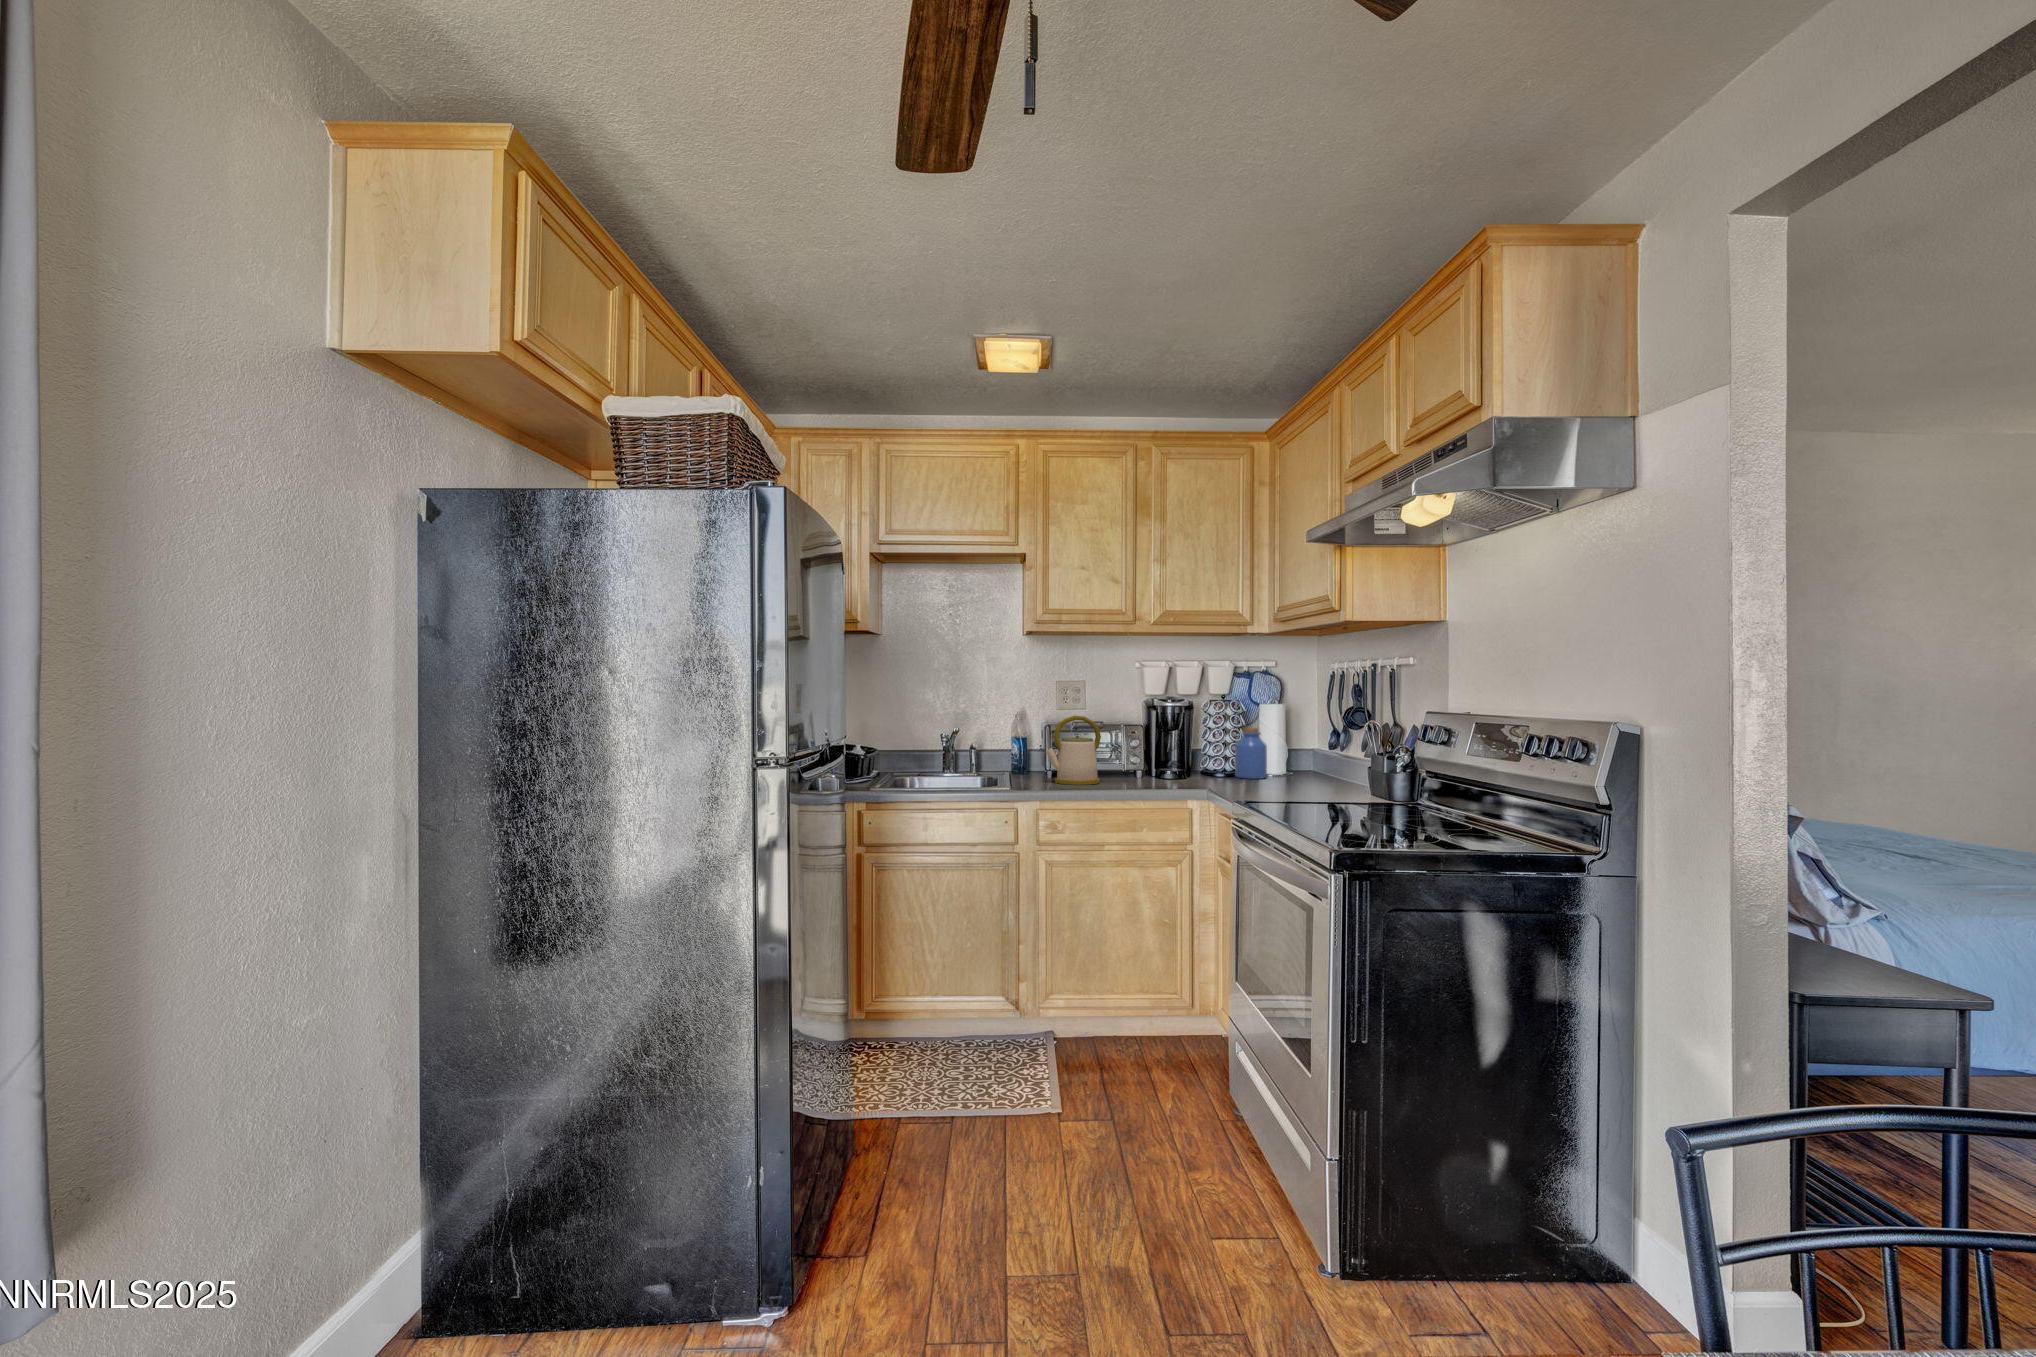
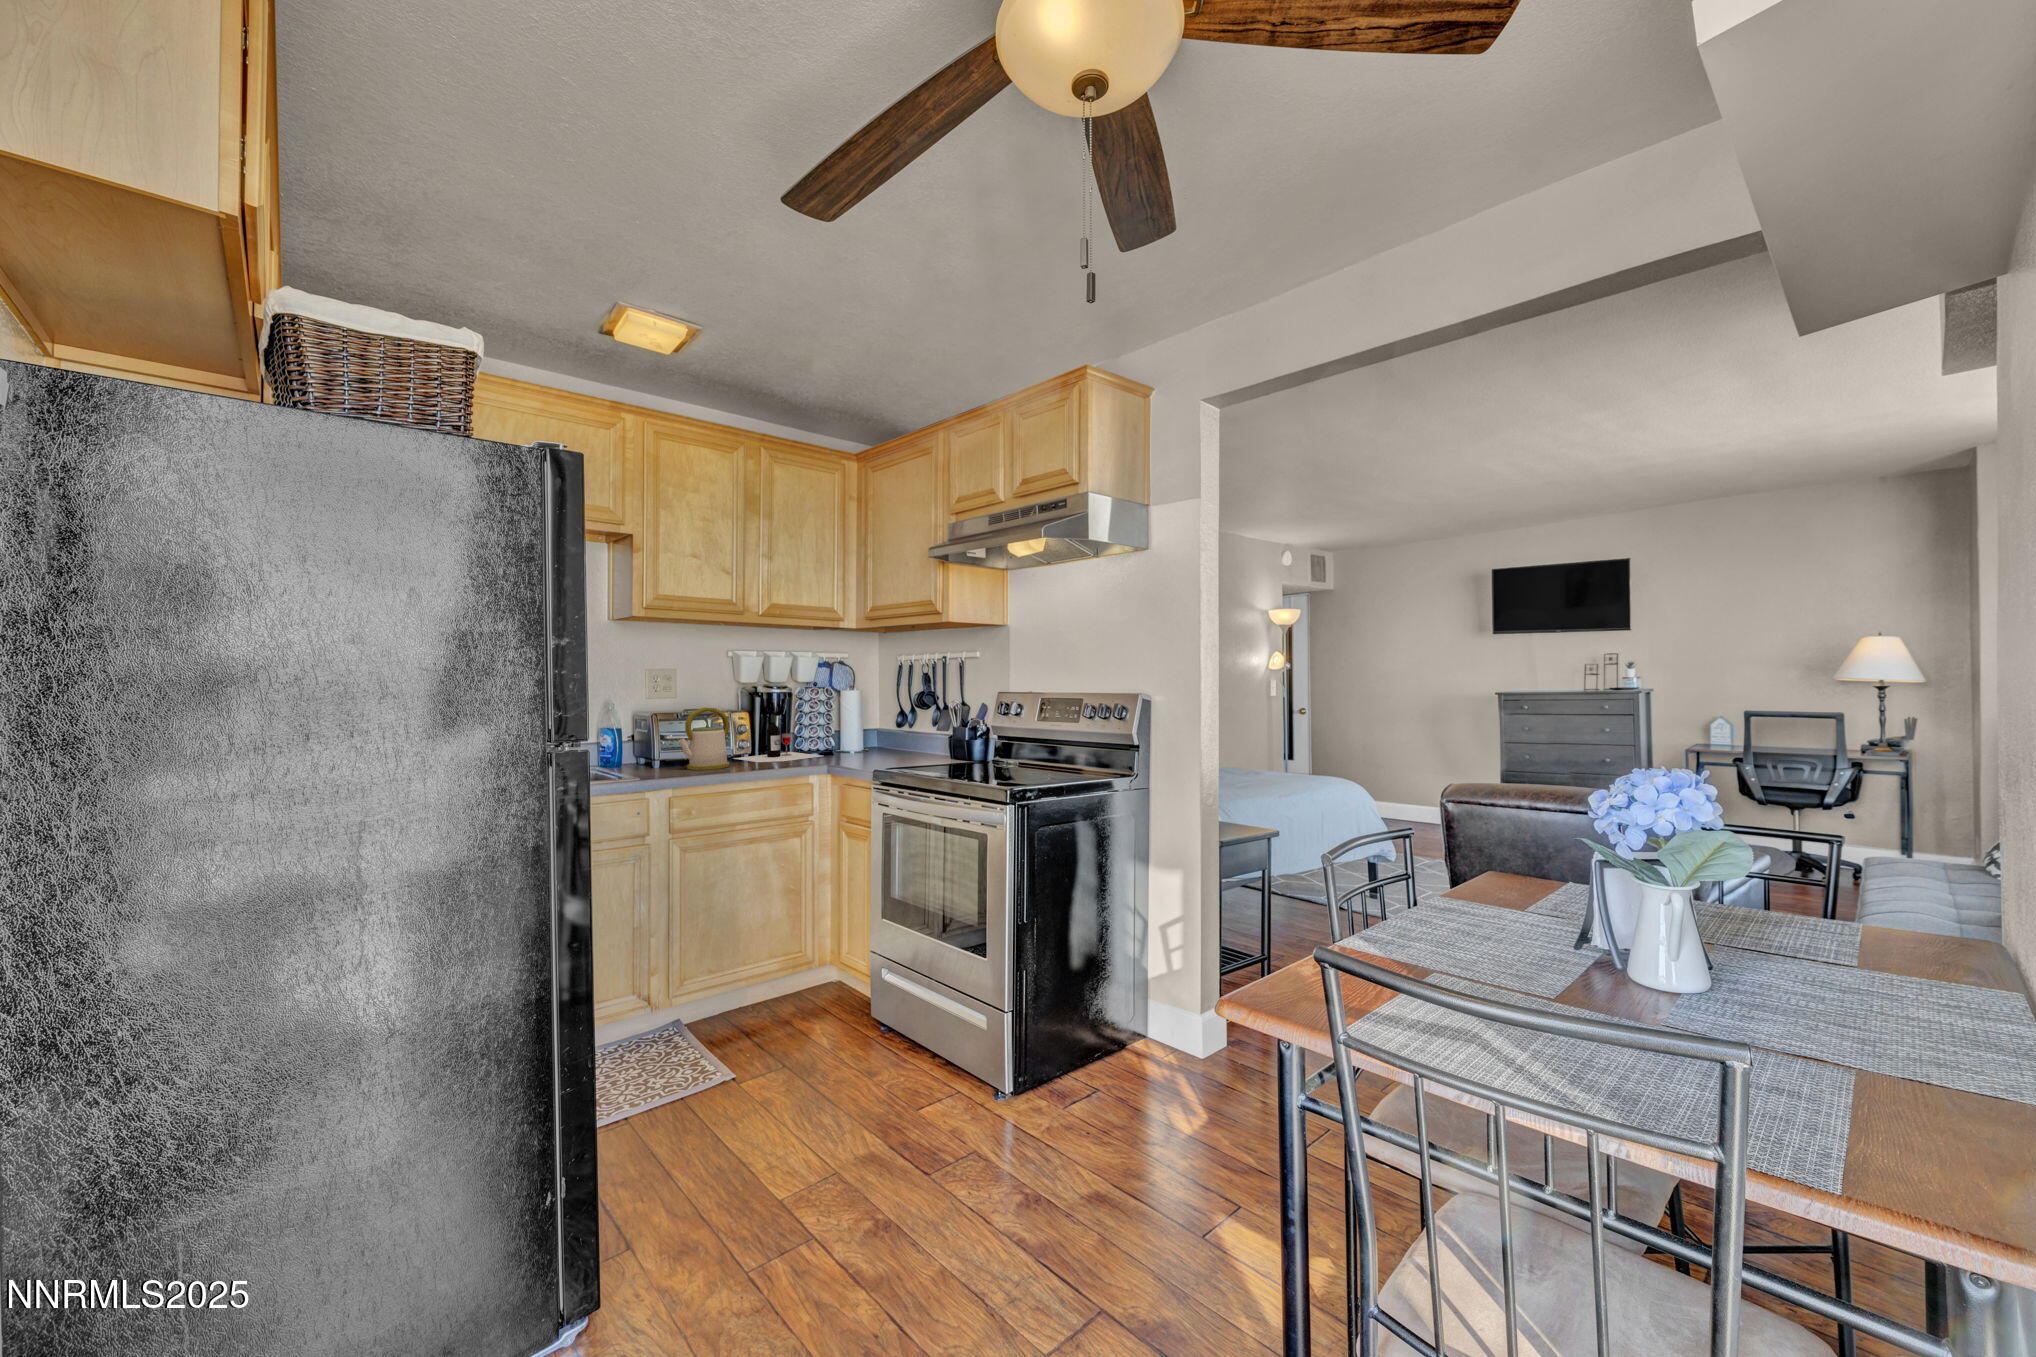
jar: present [1235,728,1267,779] -> none [829,709,855,751]
wine bottle: none [1117,729,1216,784] -> present [734,715,822,762]

